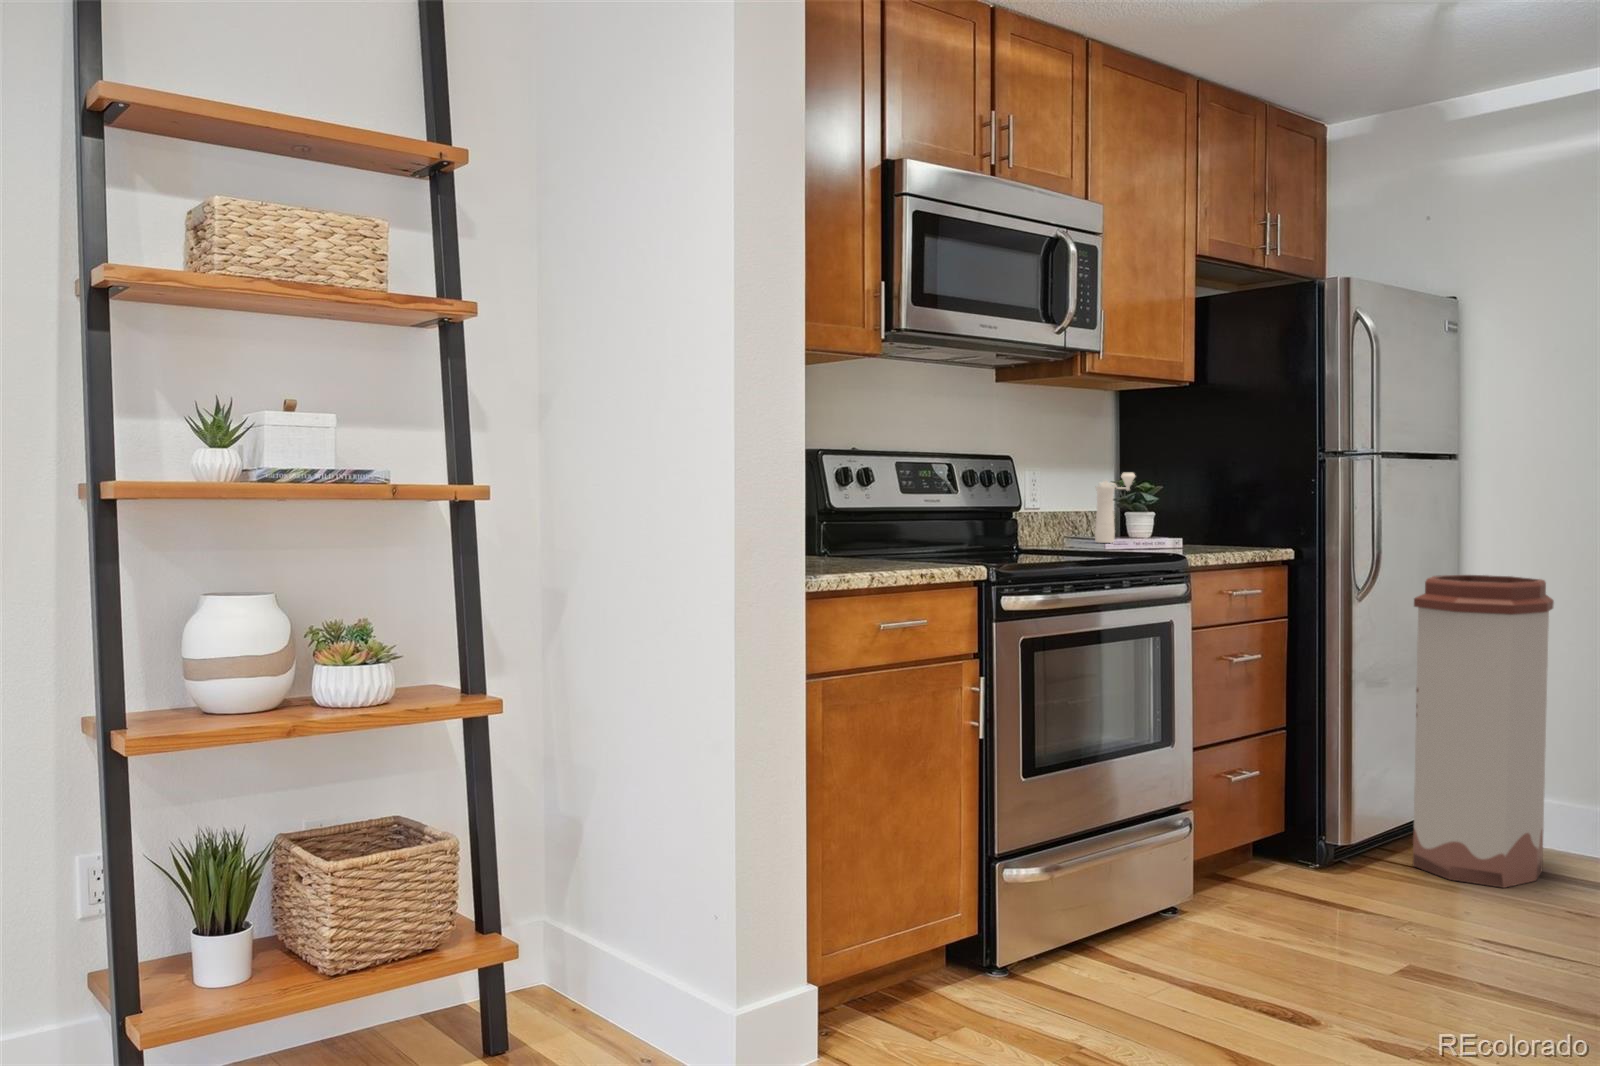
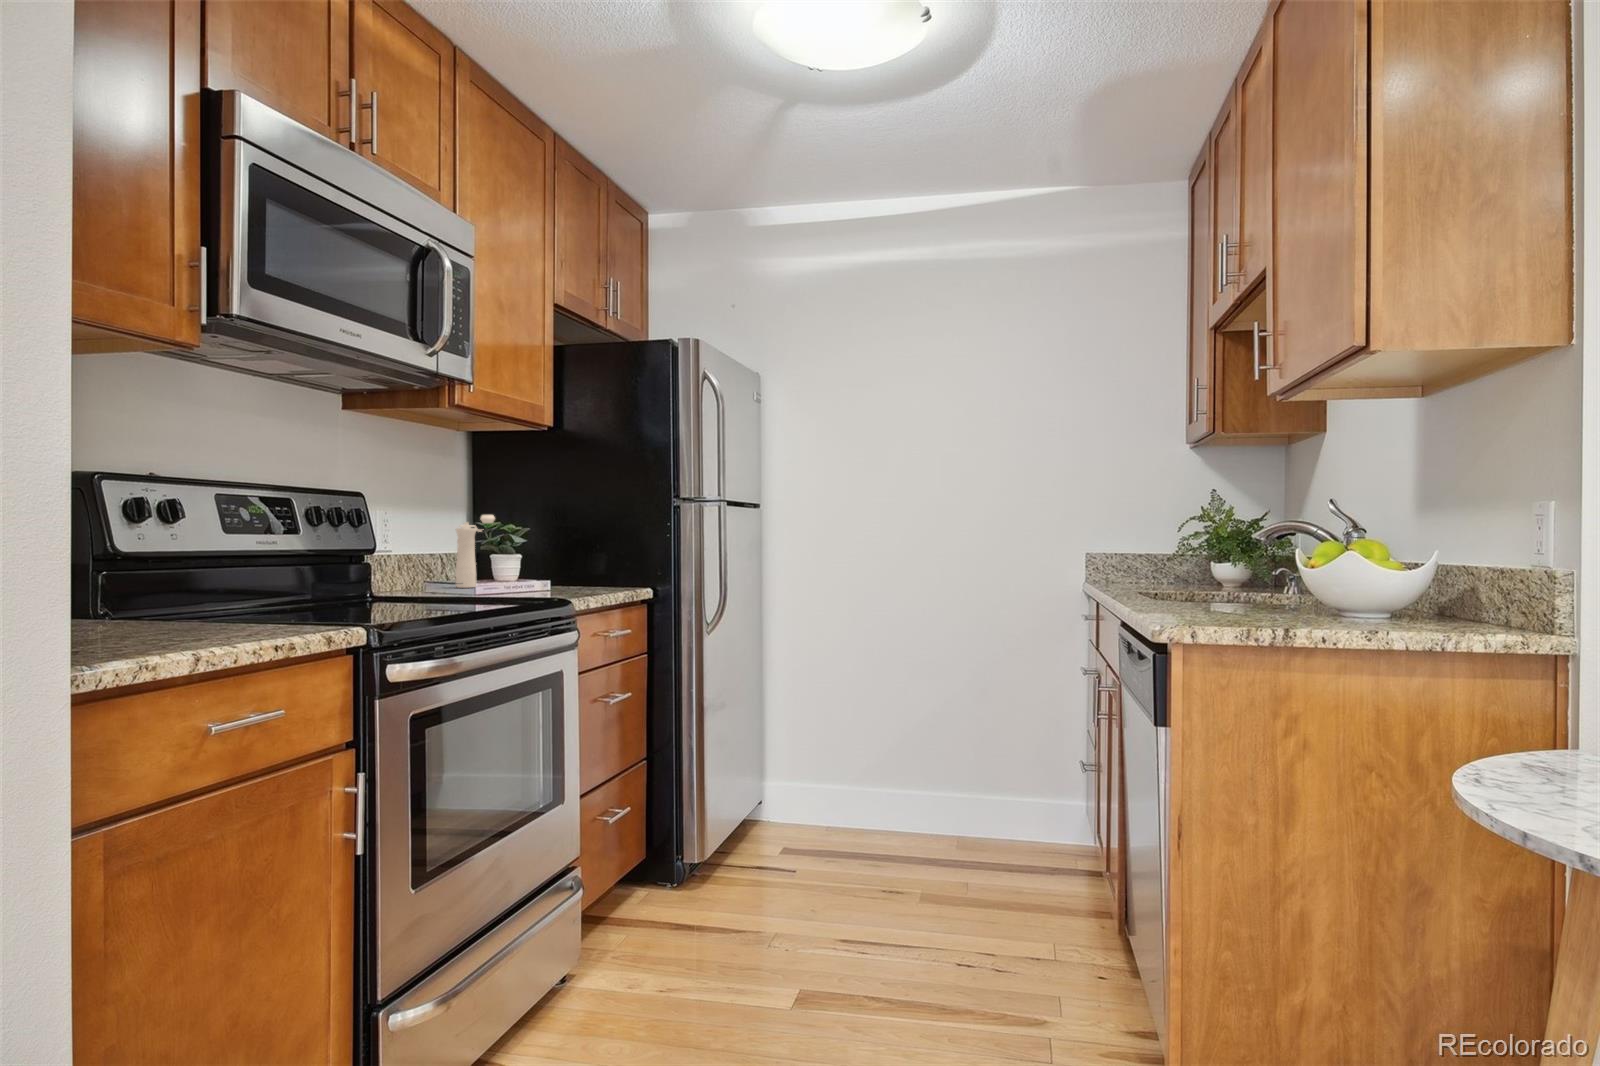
trash can: present [1413,575,1554,888] -> none [750,605,849,876]

